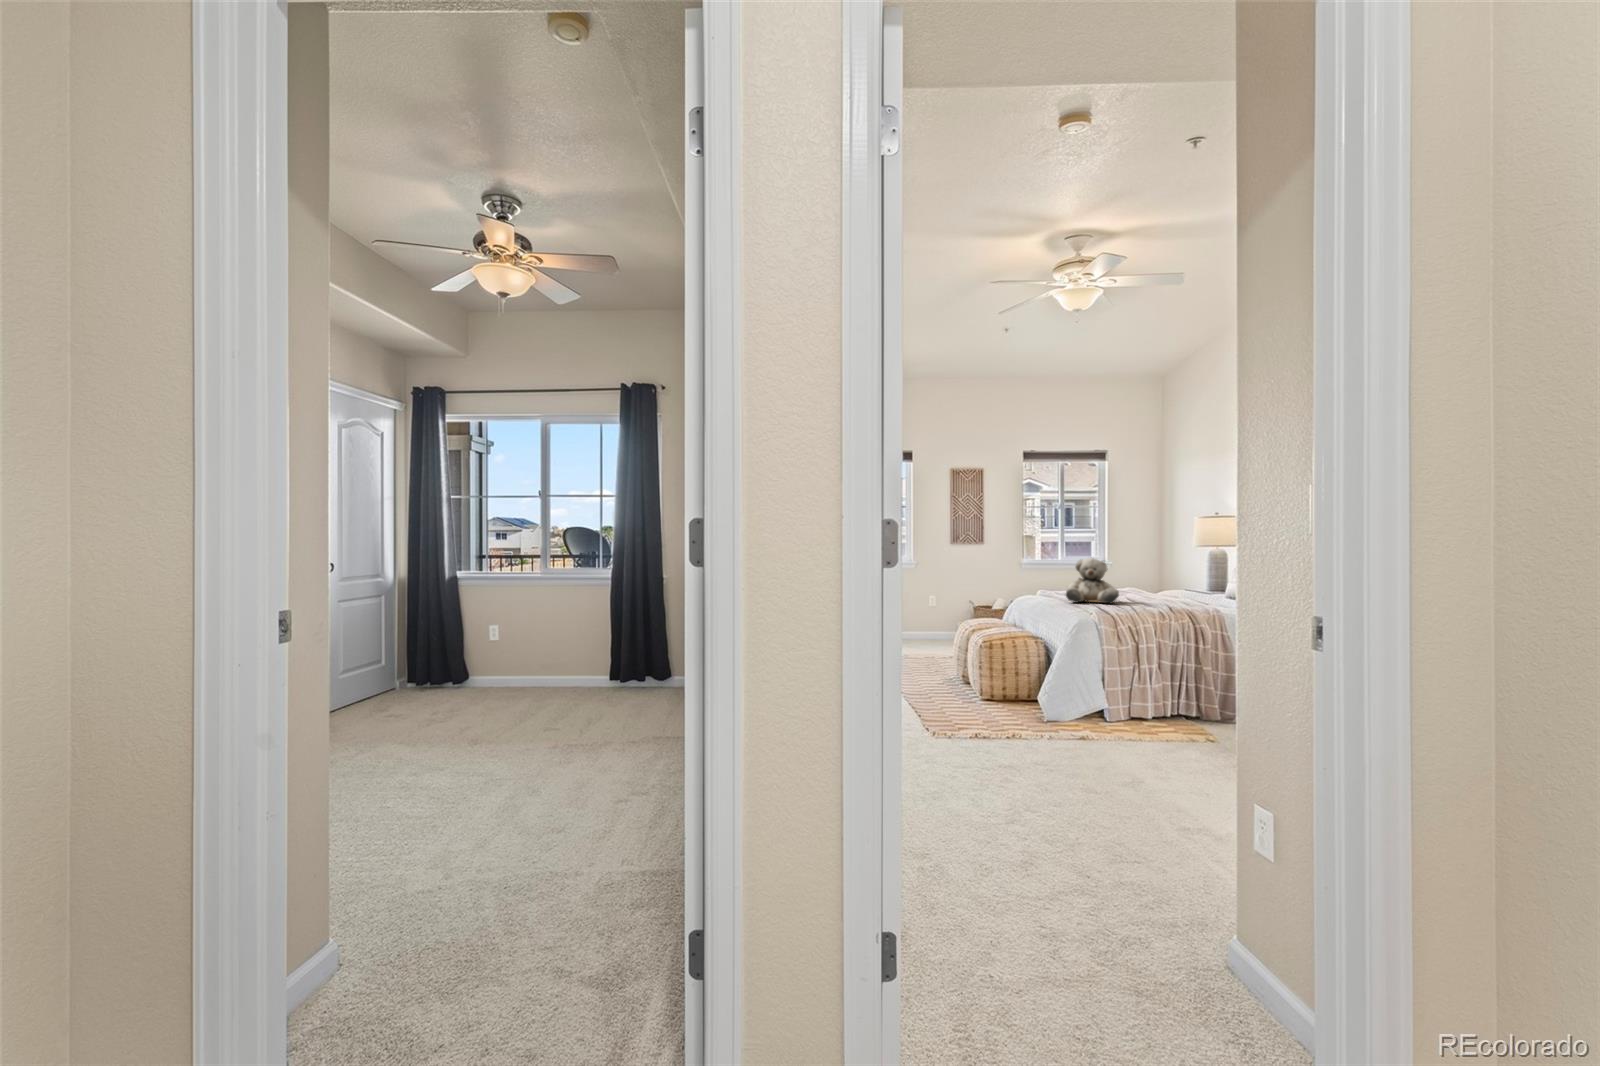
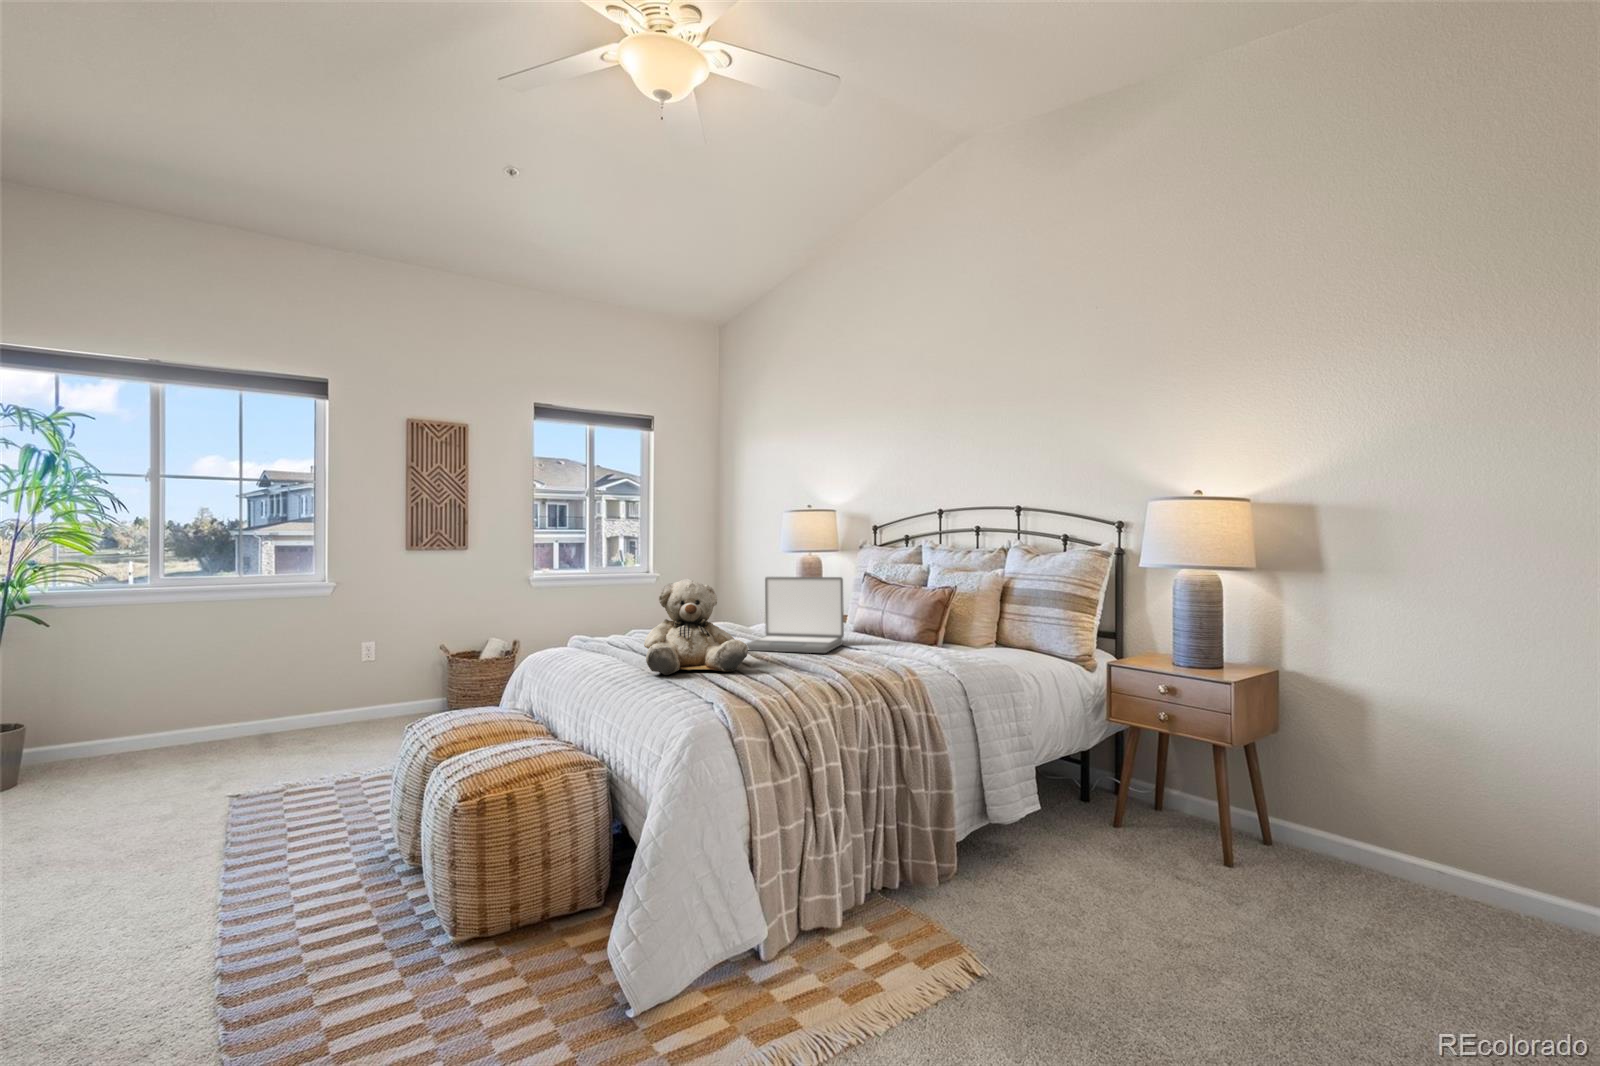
laptop: none [1129,559,1196,602] -> present [747,577,844,653]

